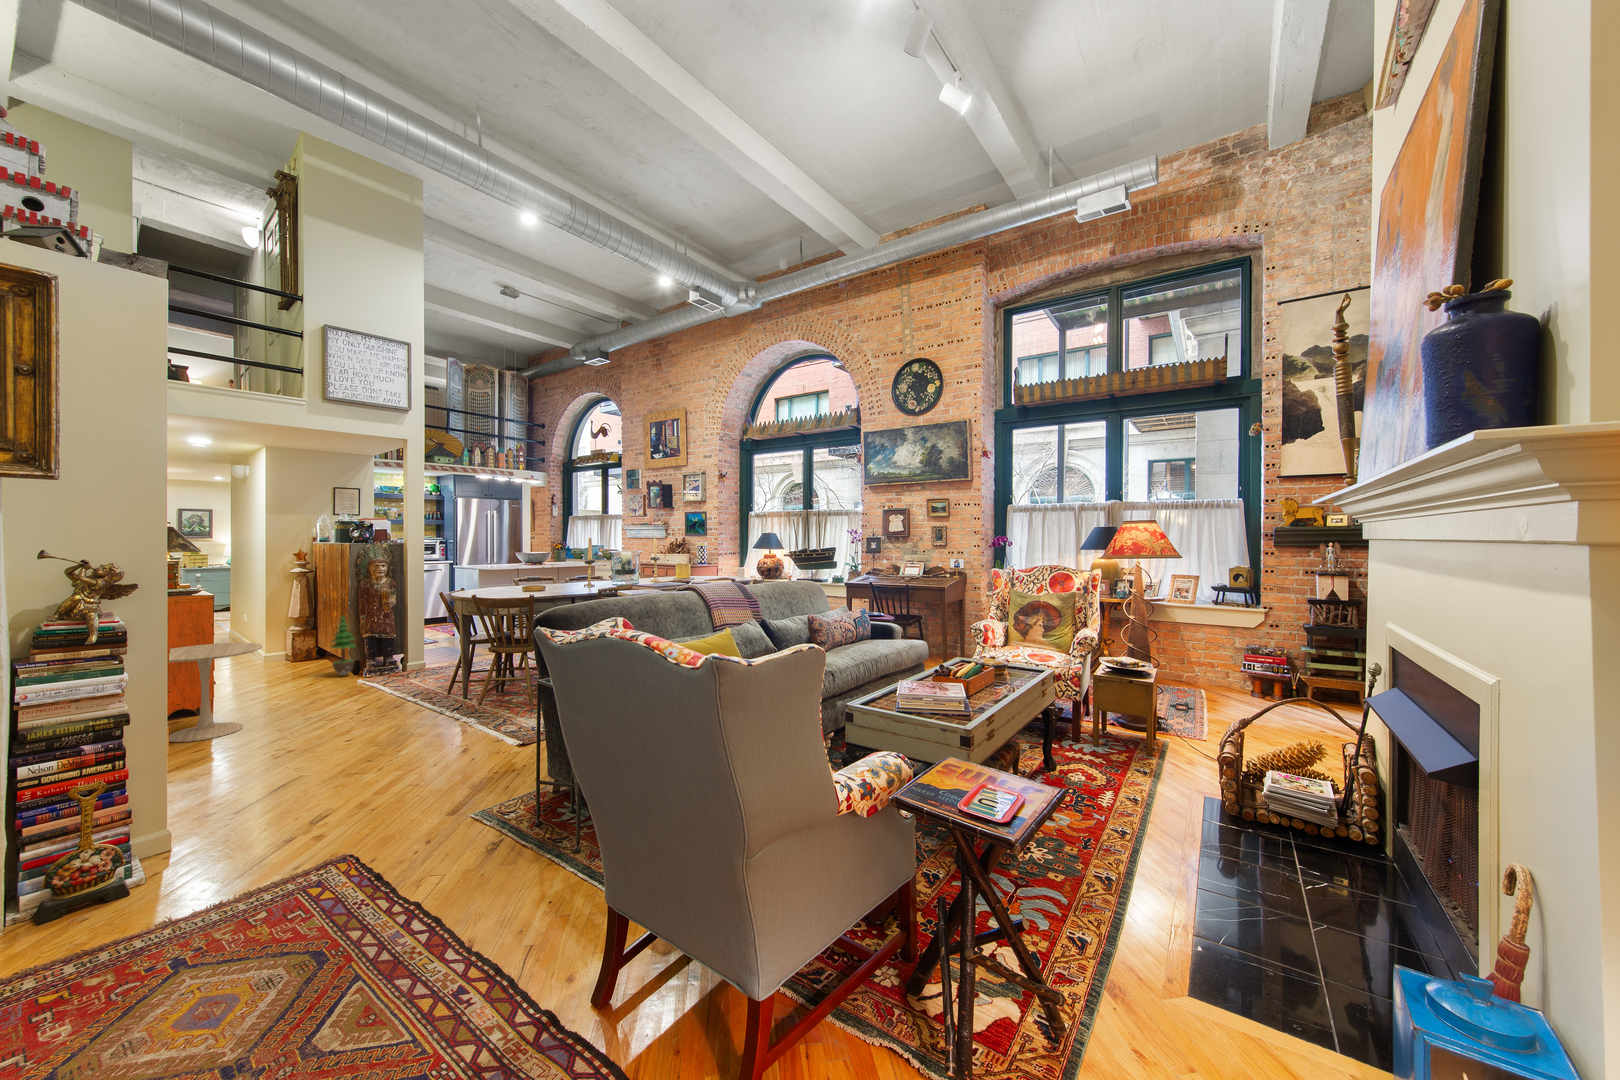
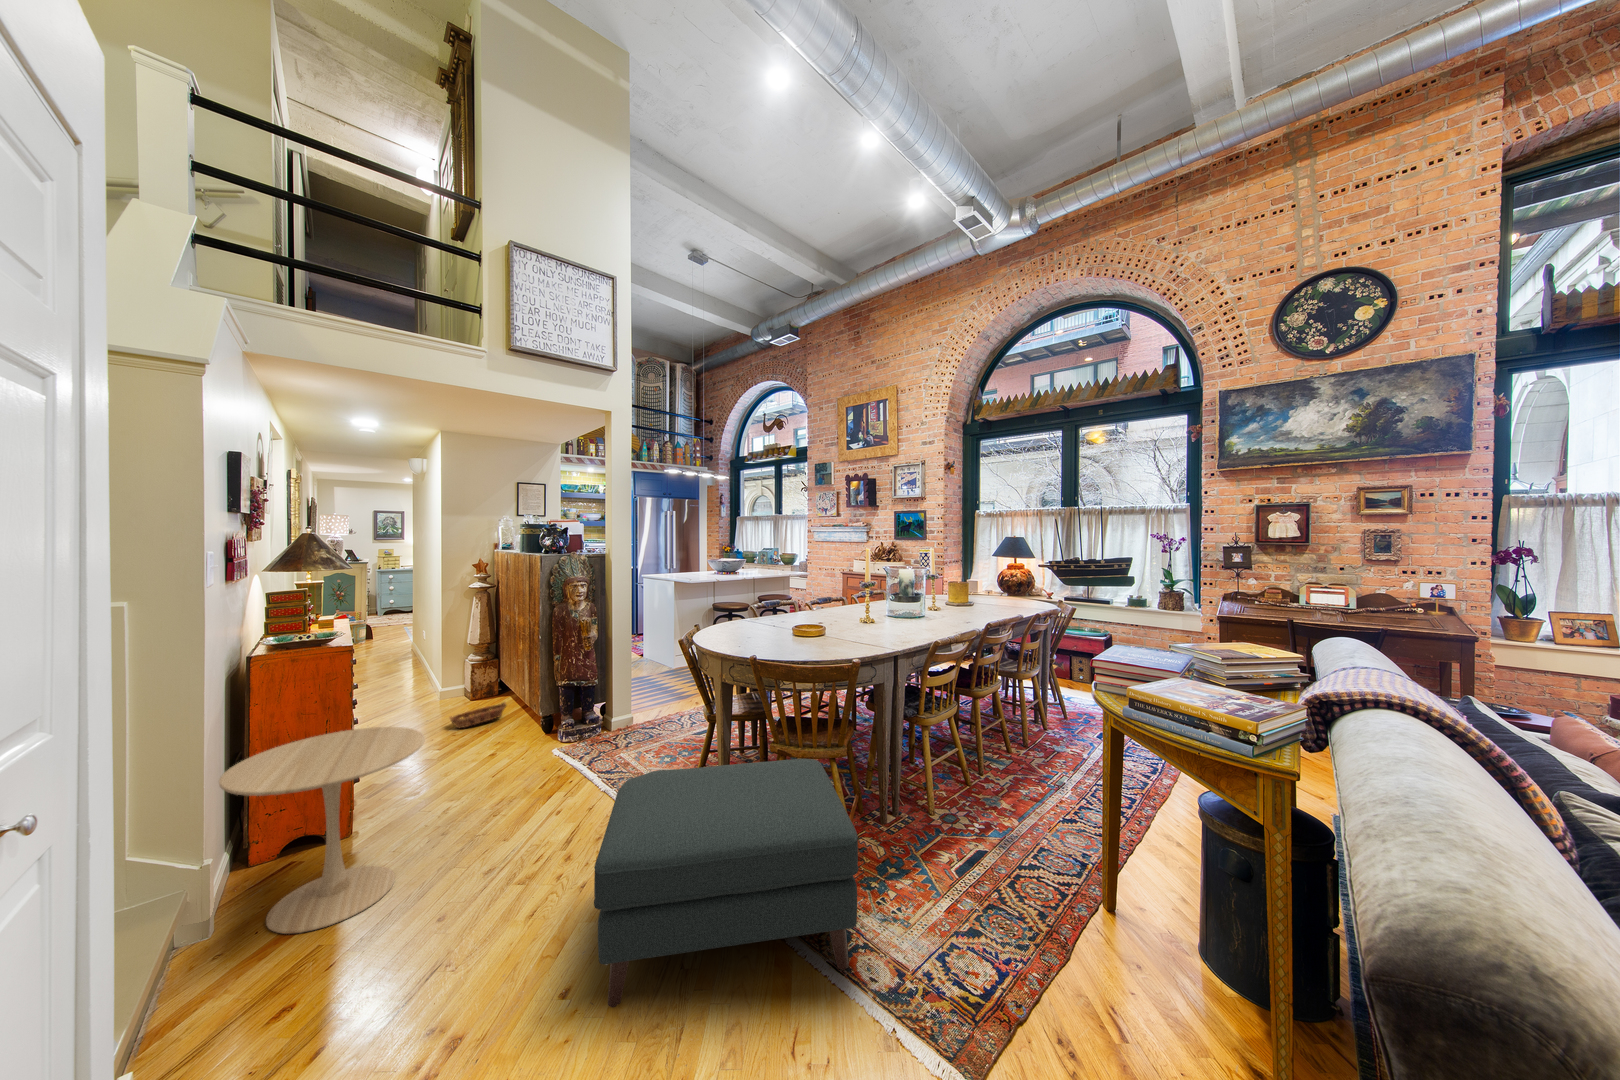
potted tree: present [331,616,356,676] -> none [516,652,550,737]
ottoman: none [356,653,510,749] -> present [594,759,858,1007]
basket: none [267,655,327,677] -> present [450,702,506,728]

